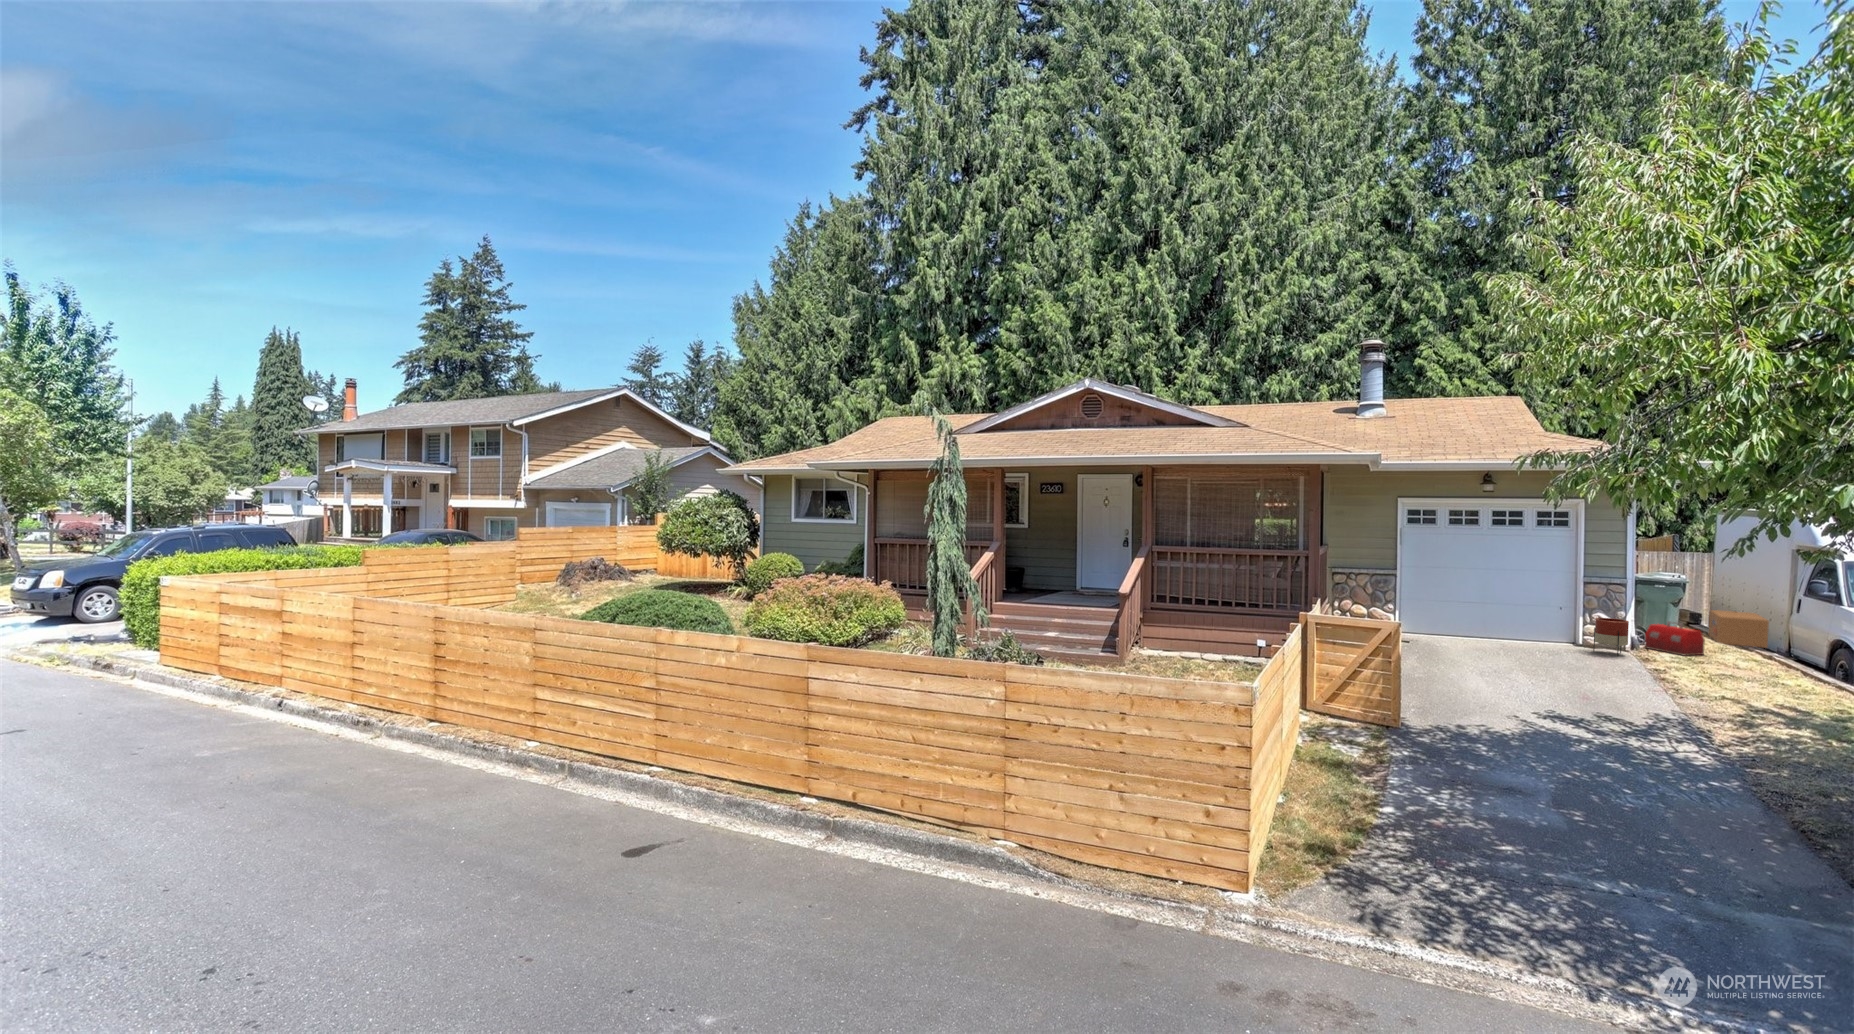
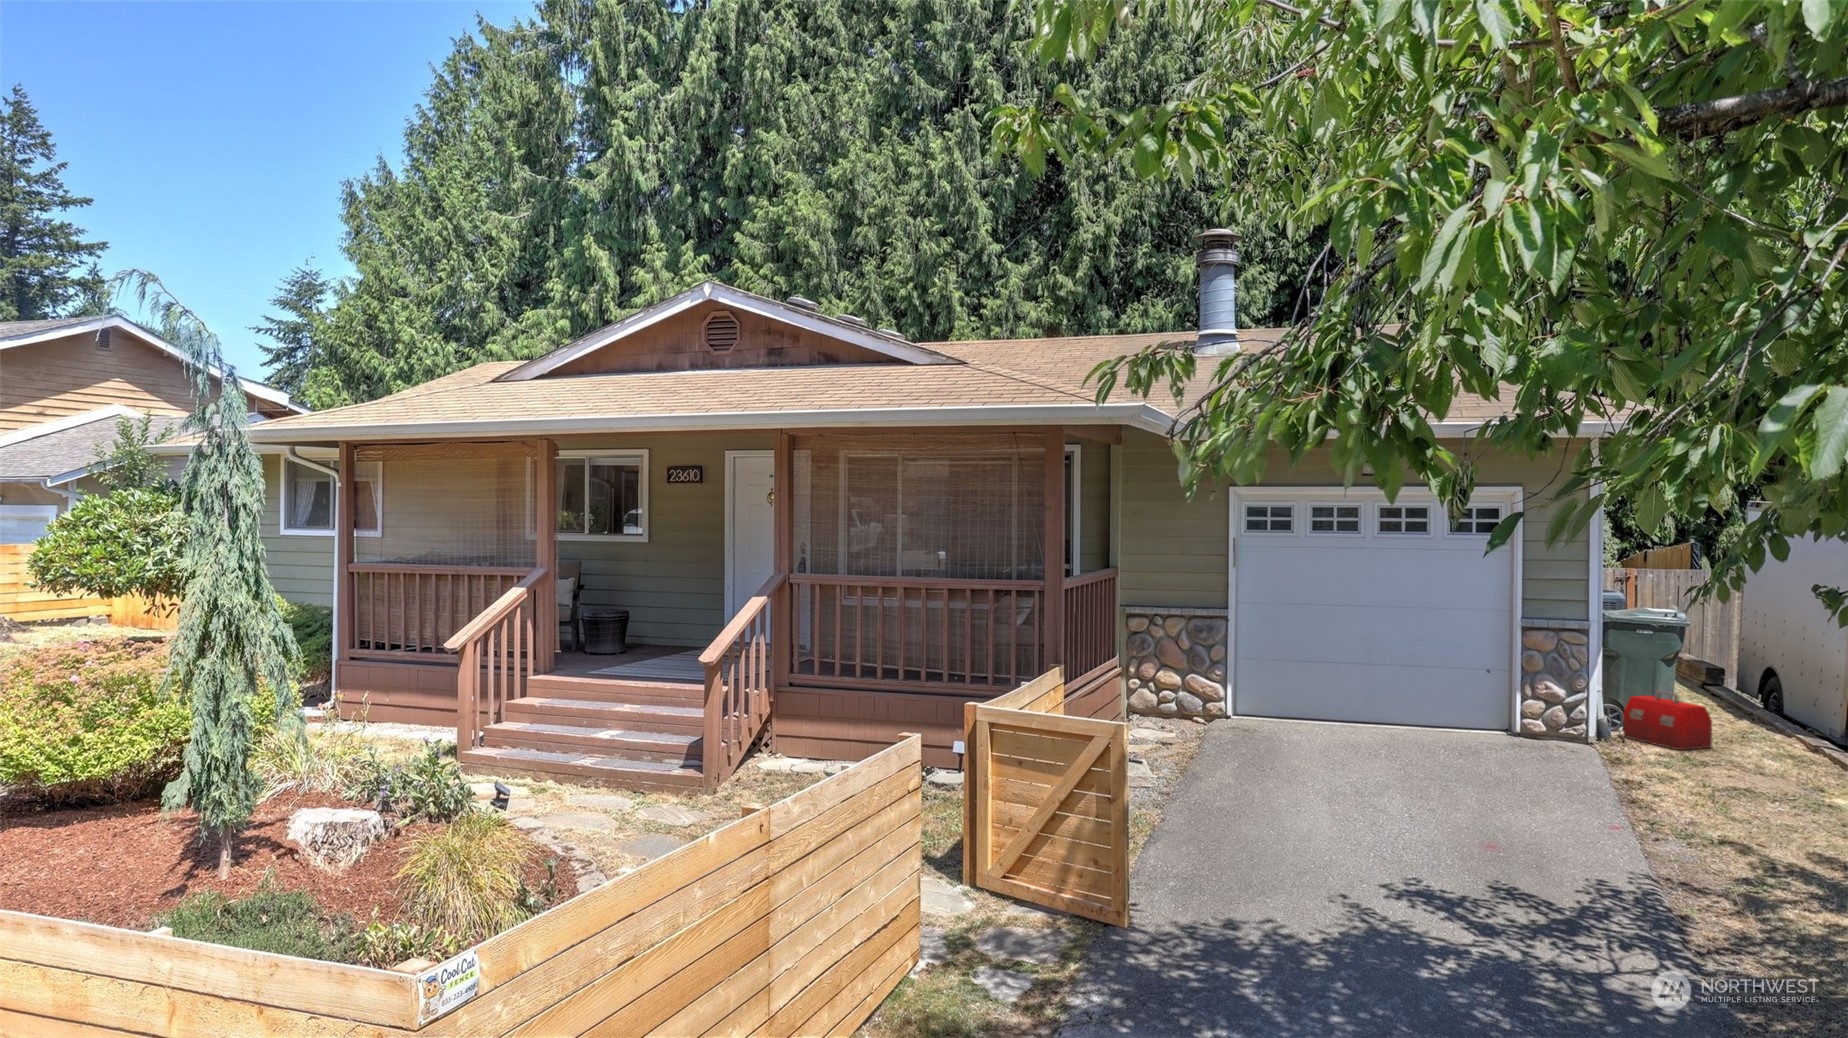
cardboard box: present [1709,610,1769,648] -> none [1731,666,1814,730]
planter: present [1593,618,1629,656] -> none [1537,688,1589,756]

